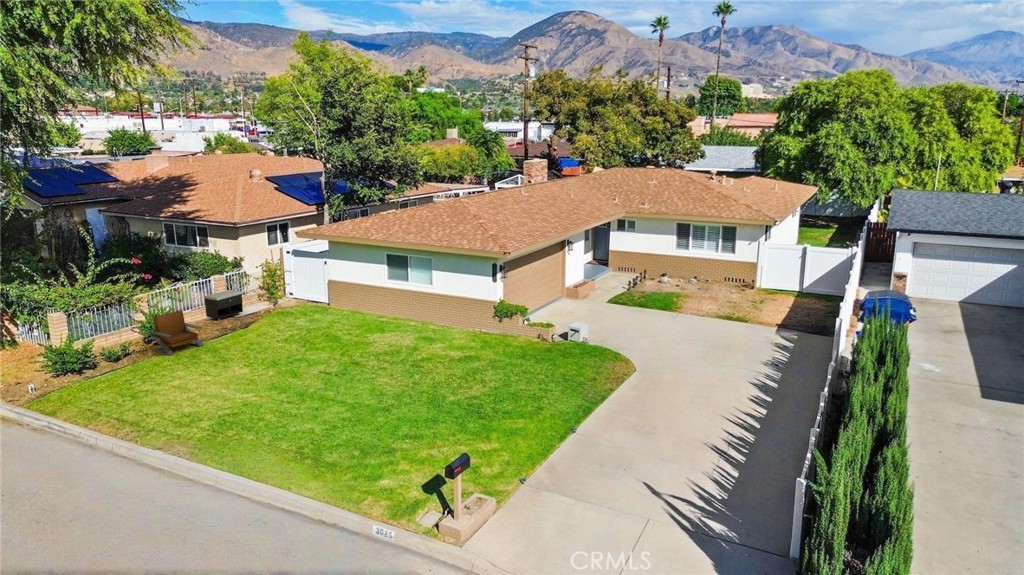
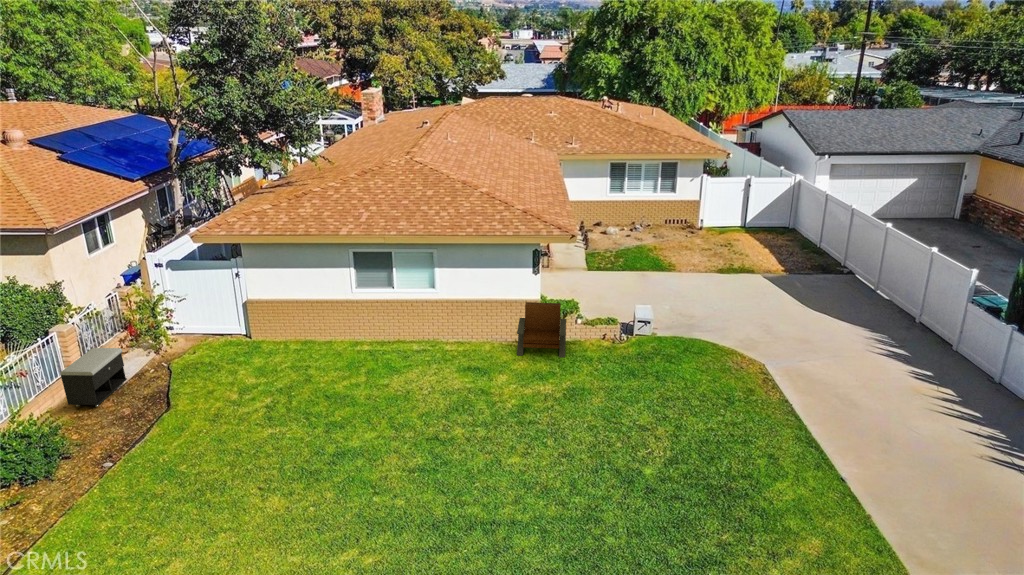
lounge chair: present [149,311,204,356] -> present [517,302,566,358]

